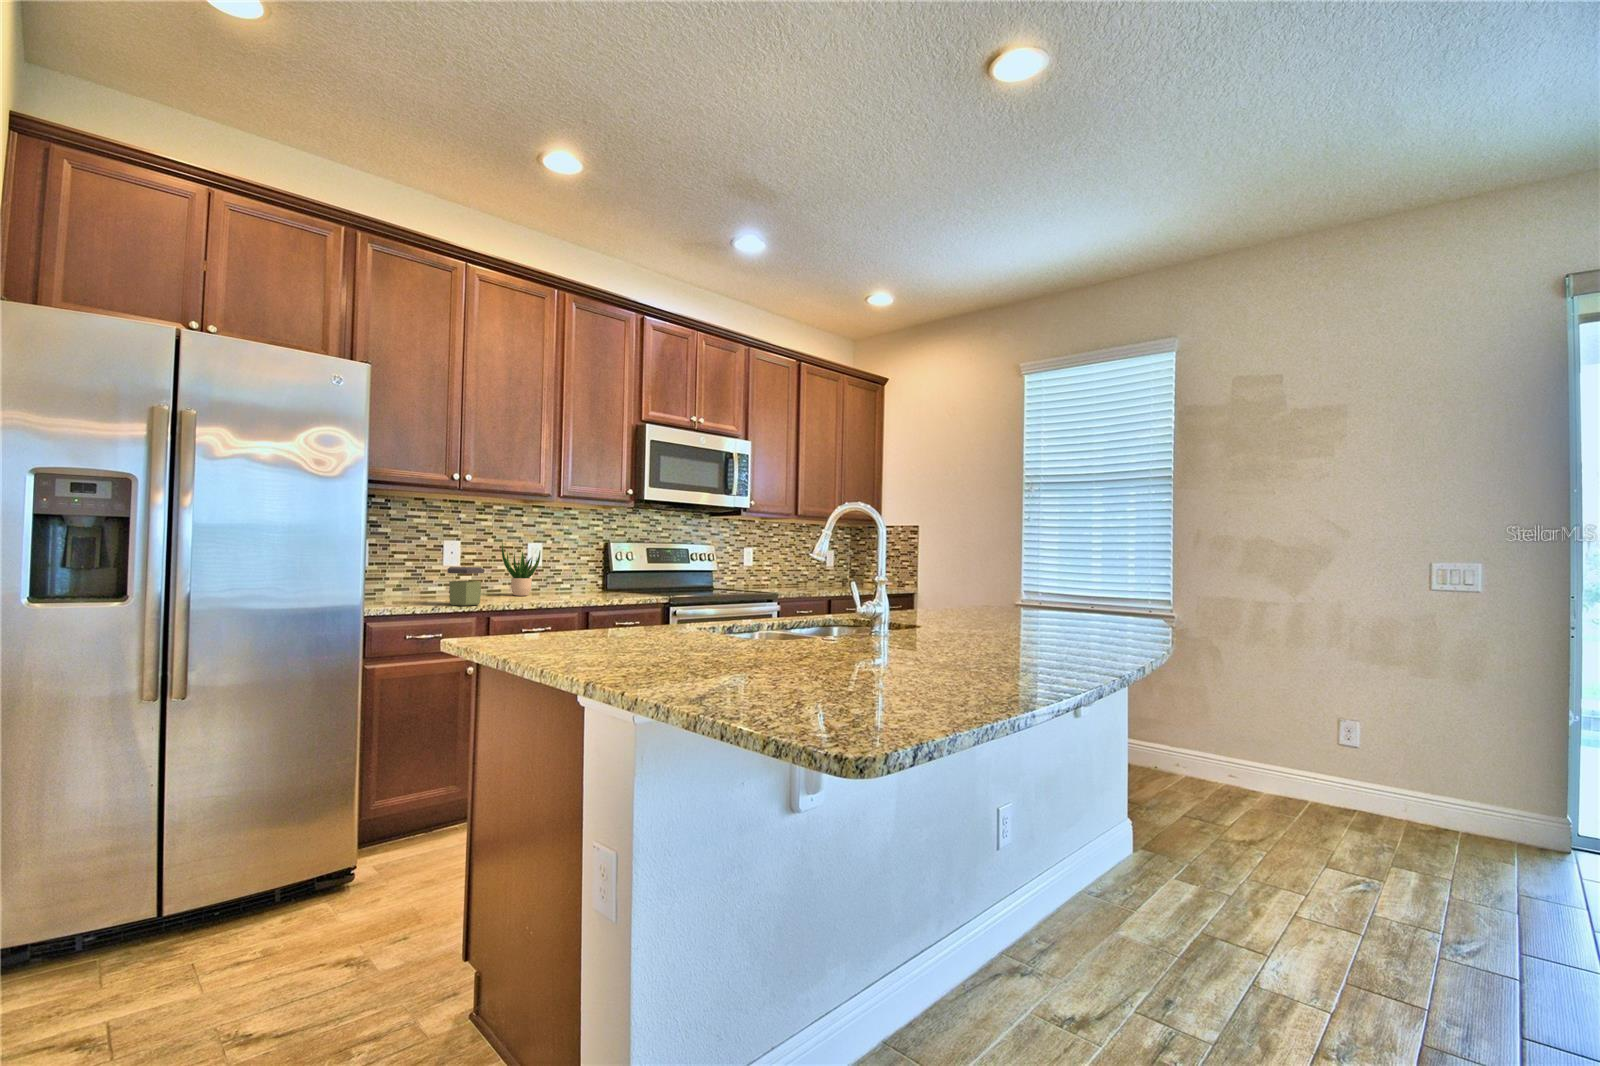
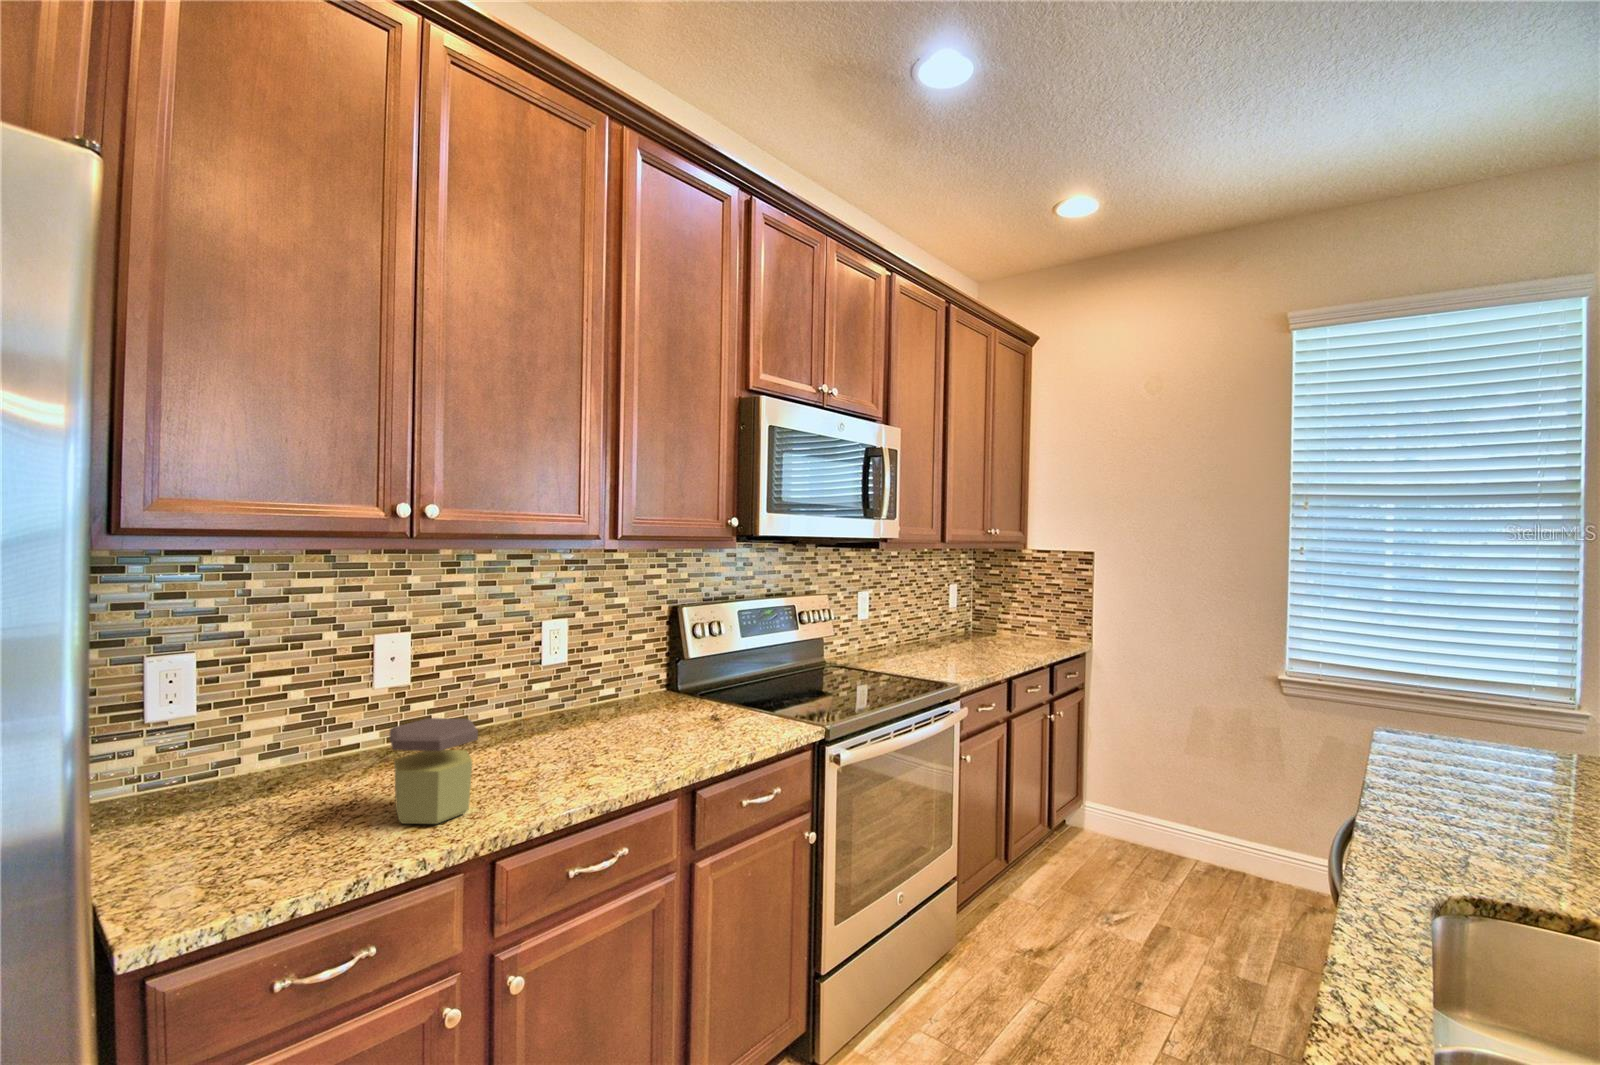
potted plant: present [502,543,540,596] -> none [499,633,572,739]

